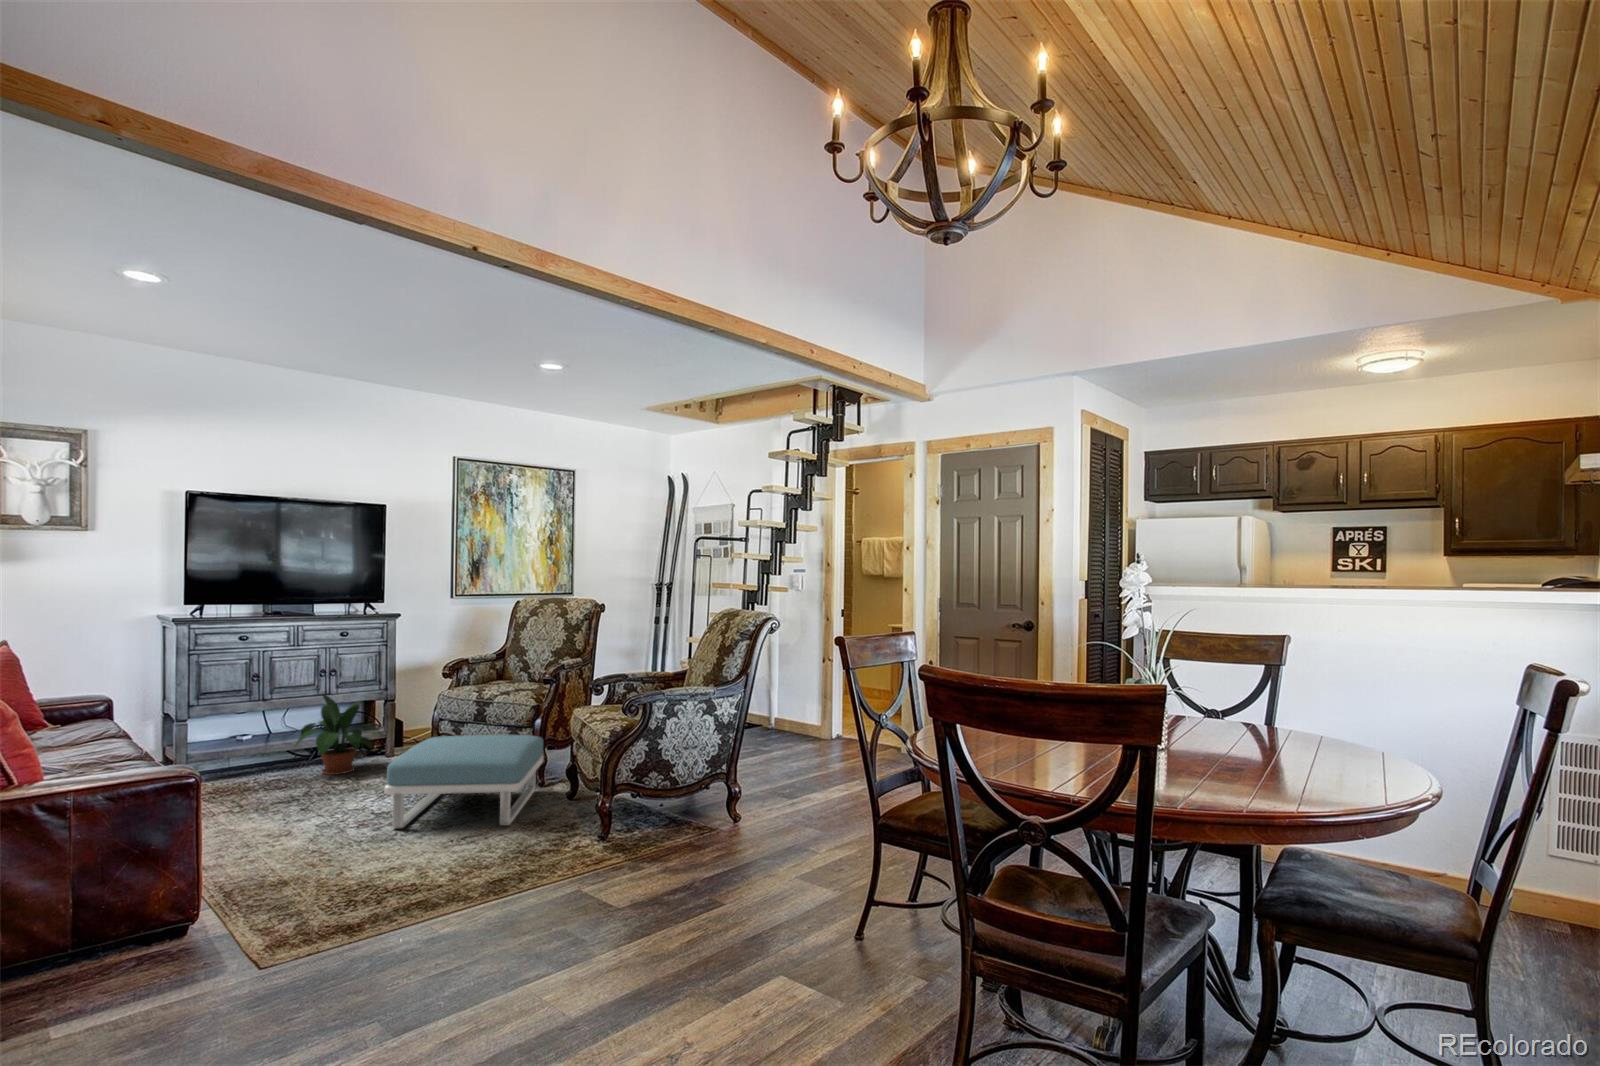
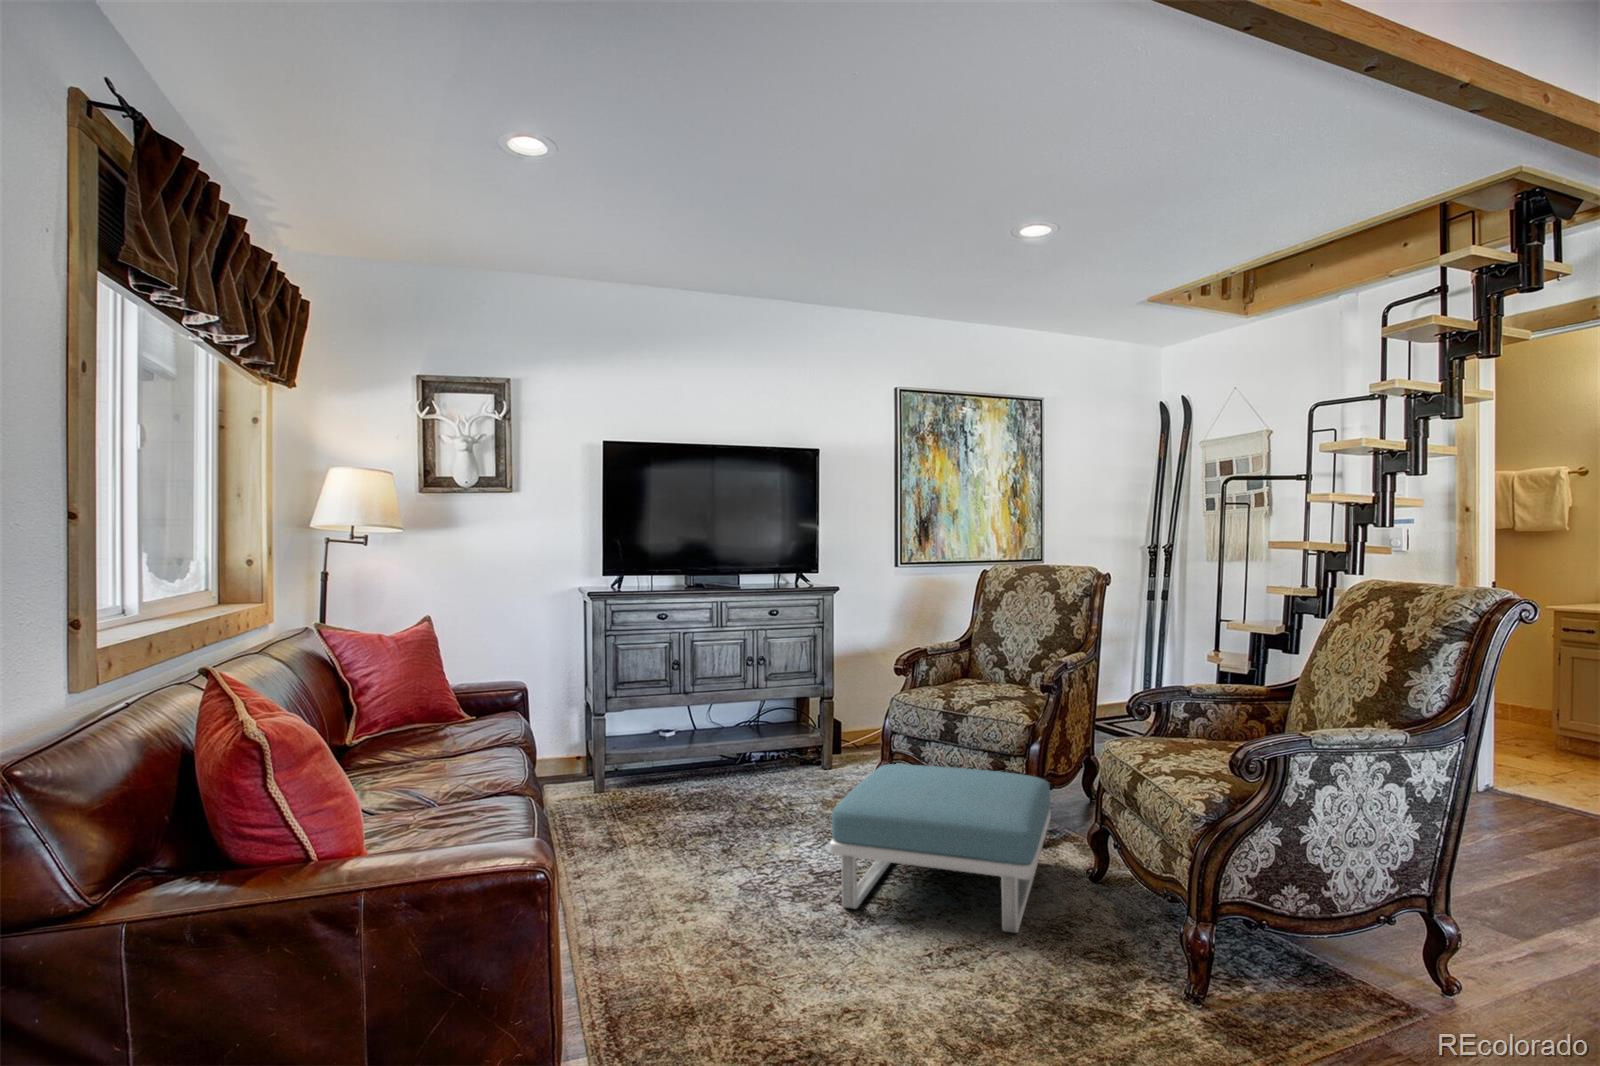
potted plant: present [295,694,378,775] -> none [722,688,822,795]

